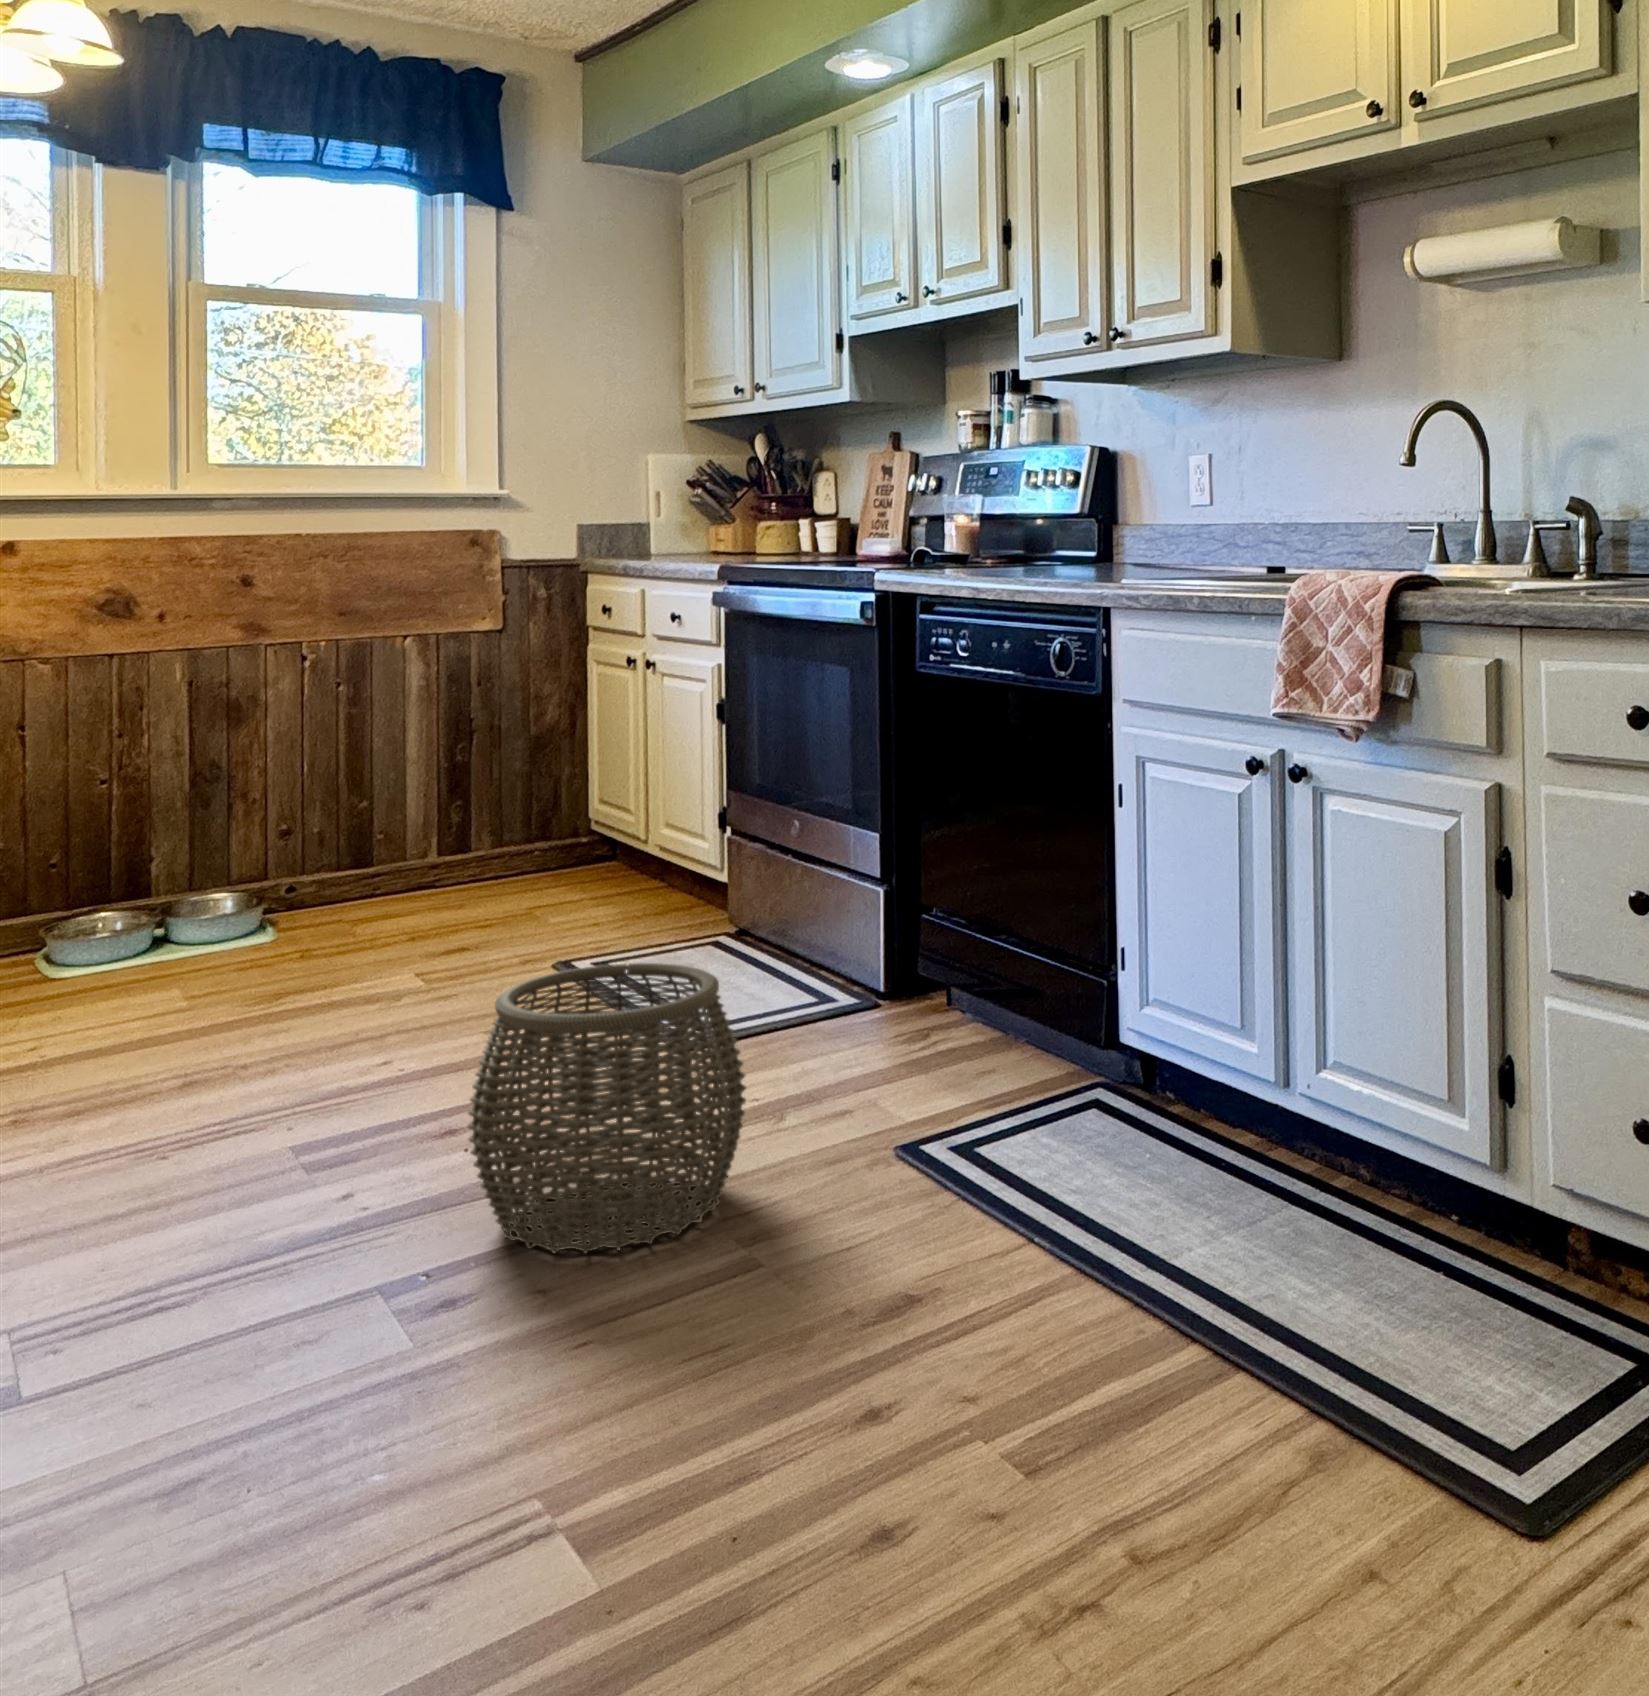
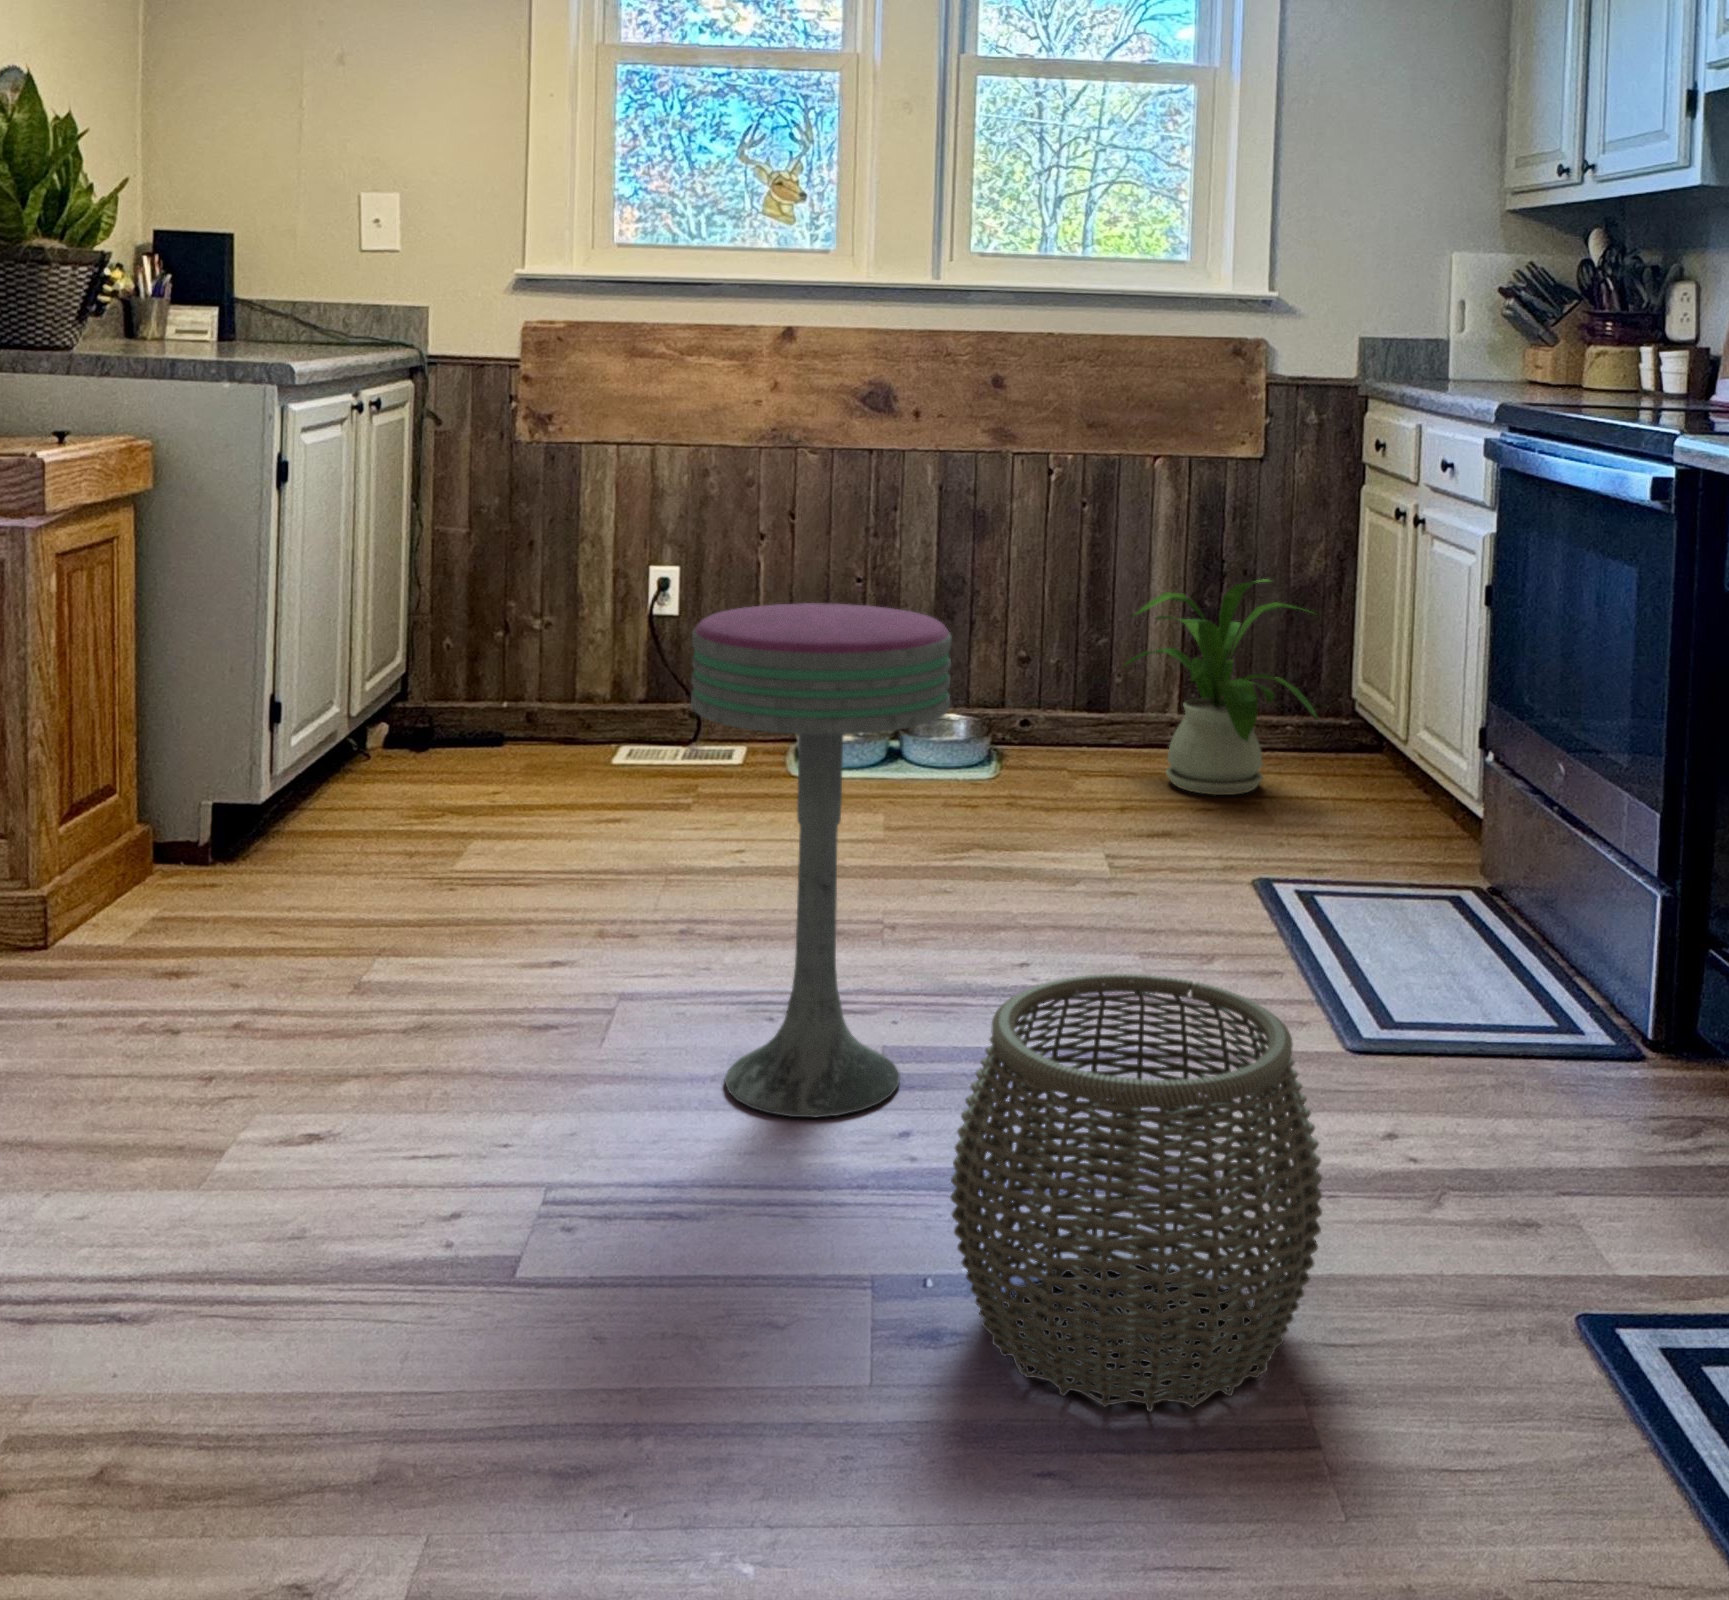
house plant: none [385,726,579,917] -> present [1124,579,1317,795]
bar stool: none [120,745,367,1181] -> present [691,603,951,1117]

